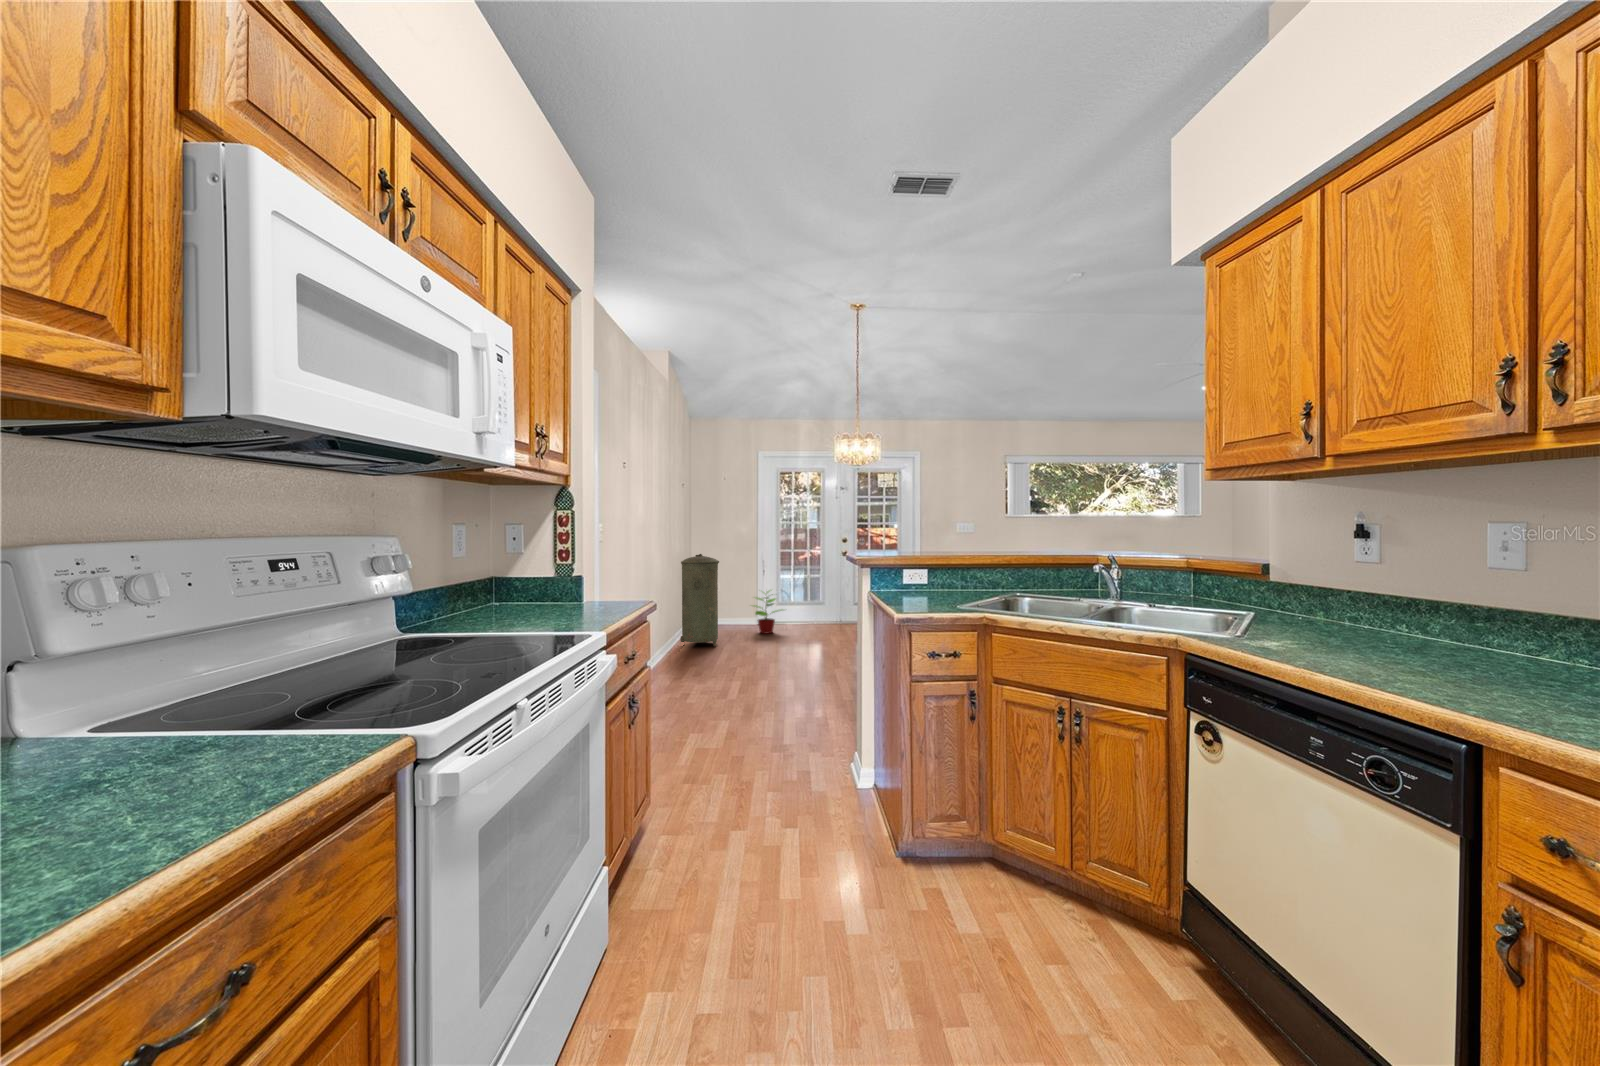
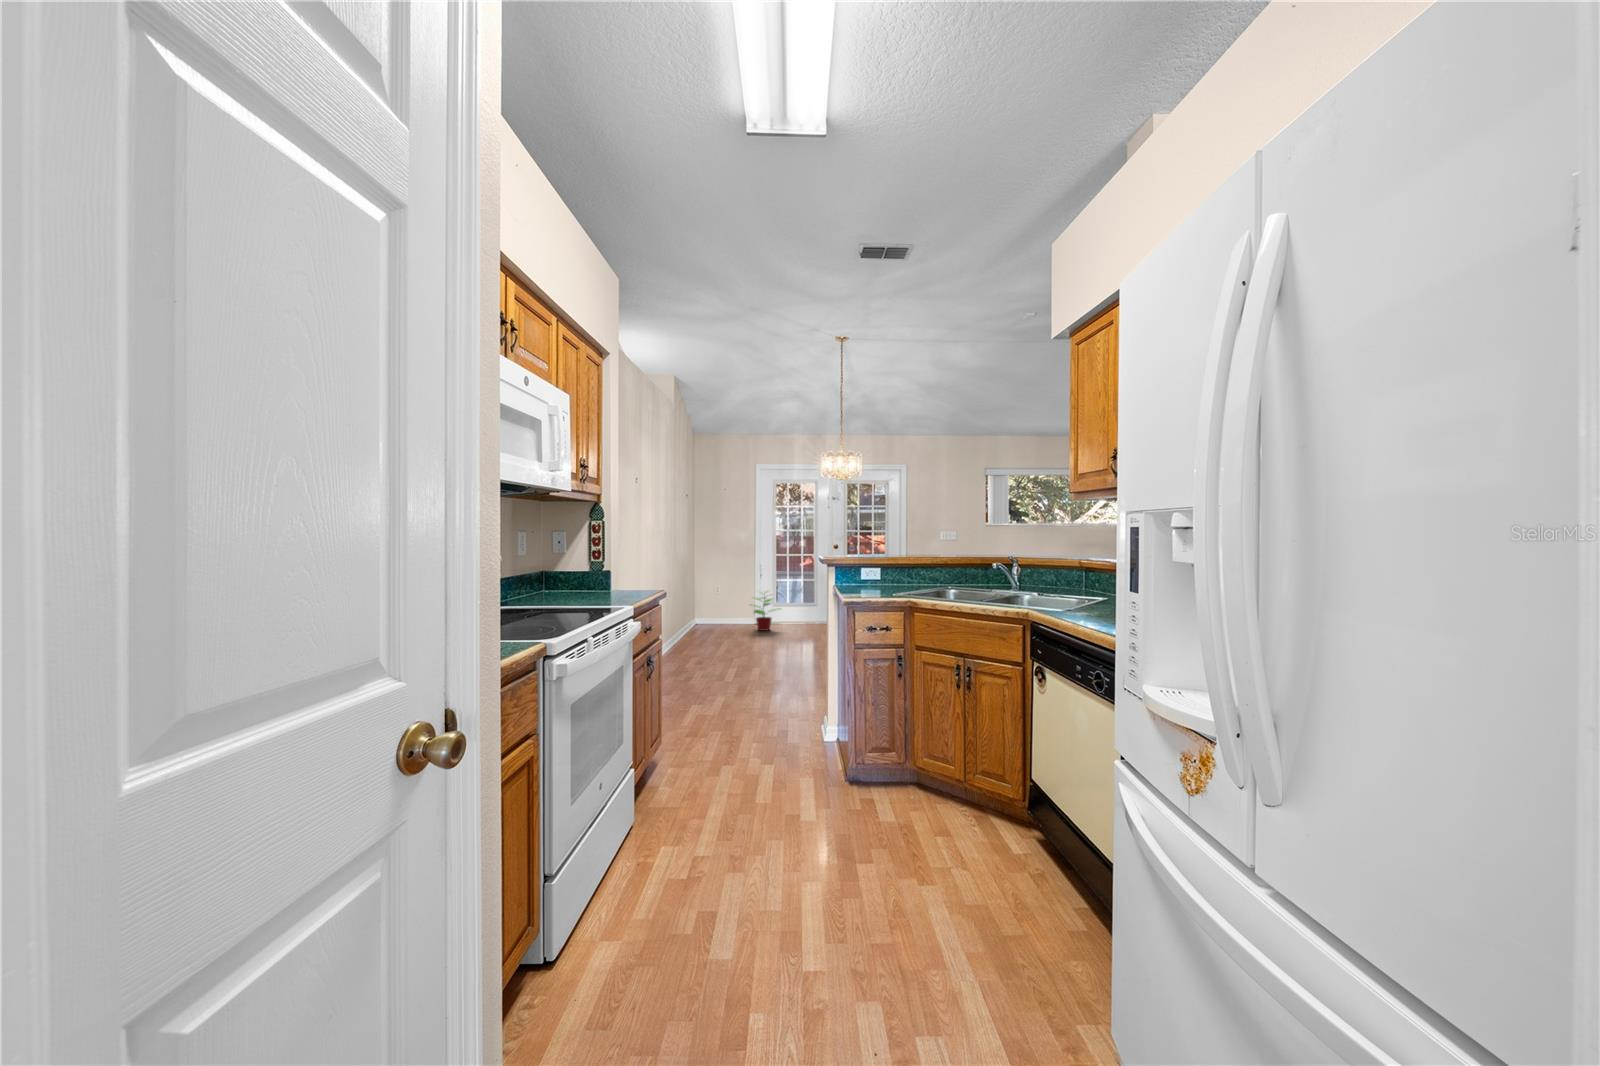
trash can: present [680,554,719,646] -> none [685,557,721,641]

